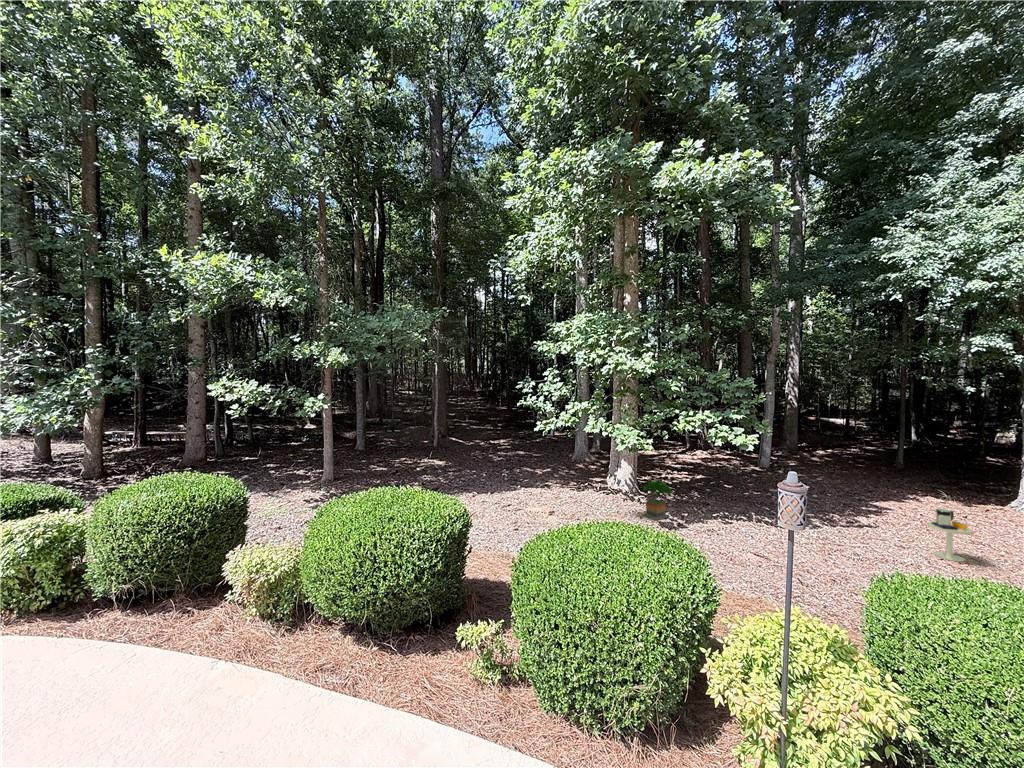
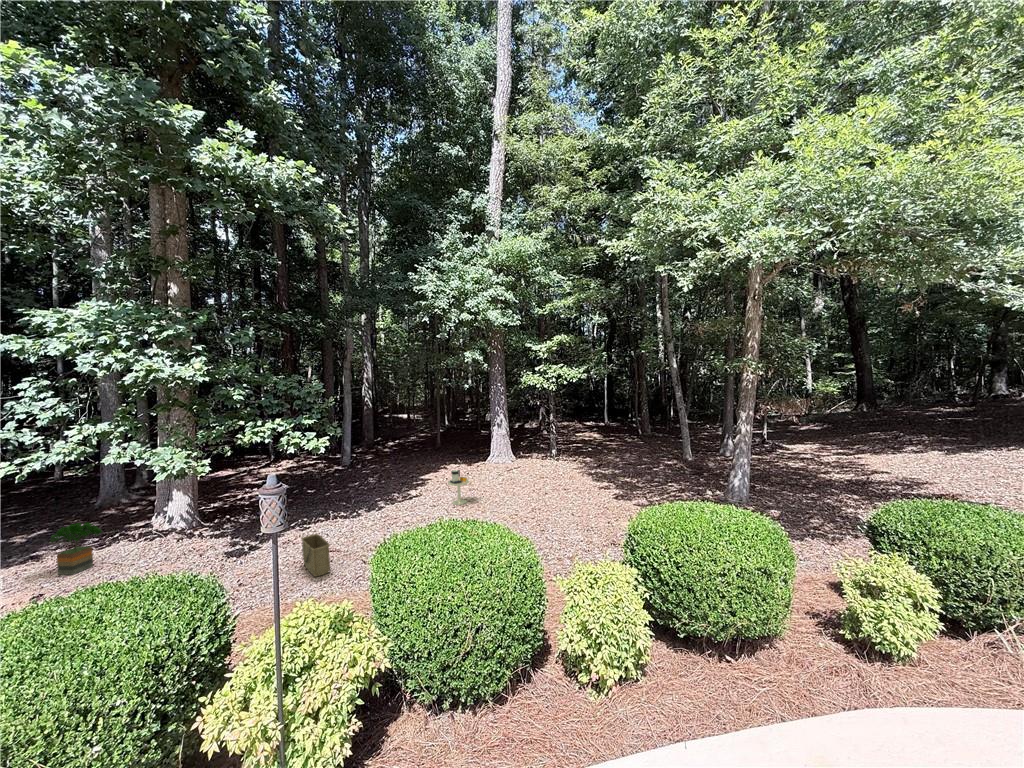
potted tree: present [643,481,672,520] -> present [51,522,101,575]
basket: none [729,532,761,577] -> present [302,534,330,577]

